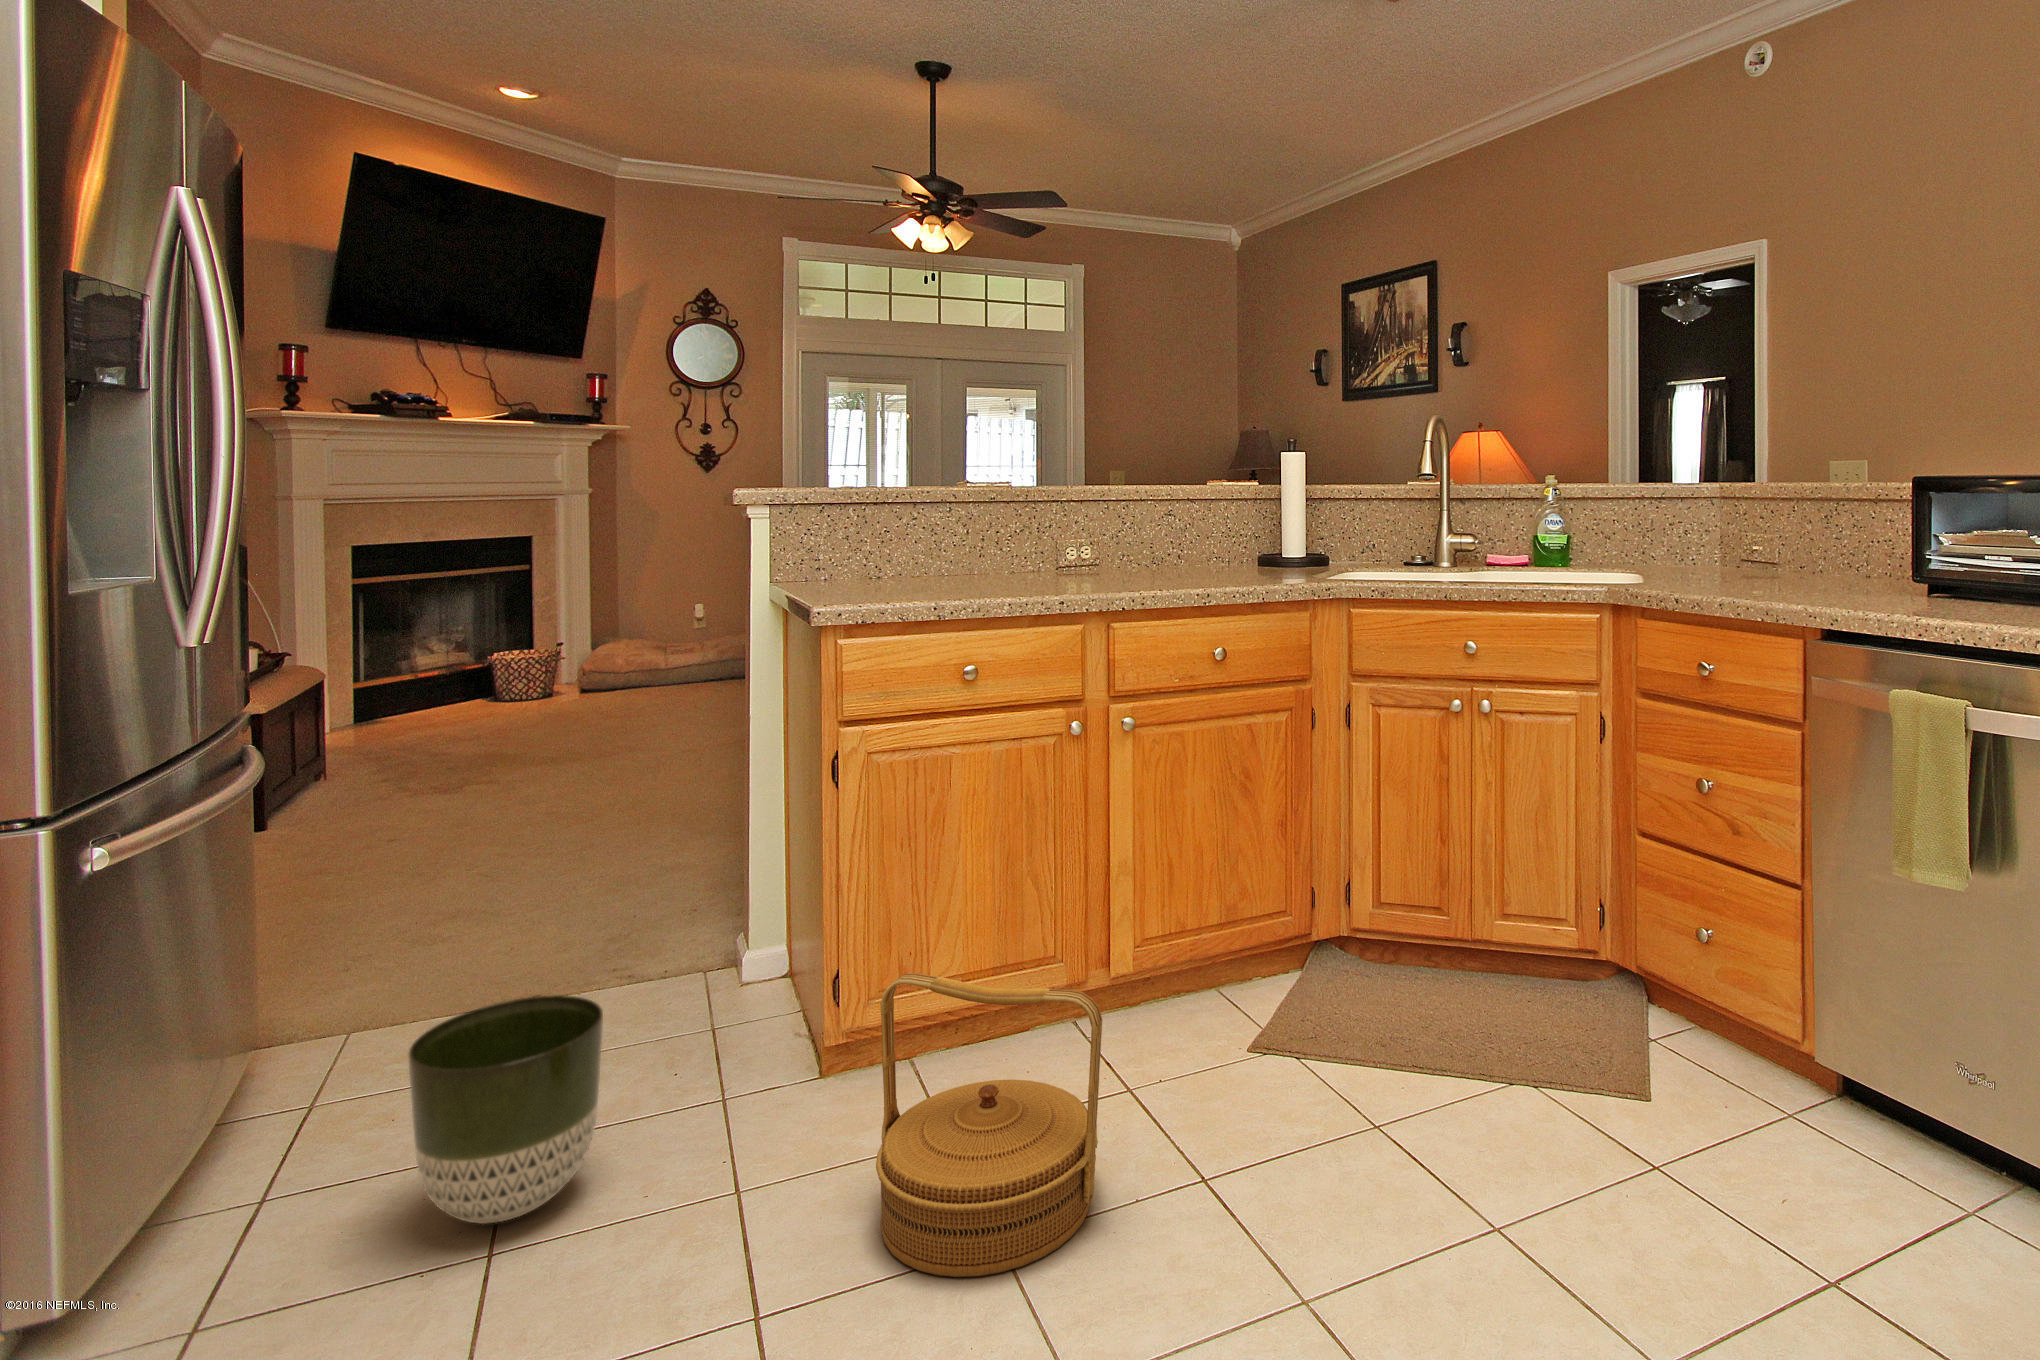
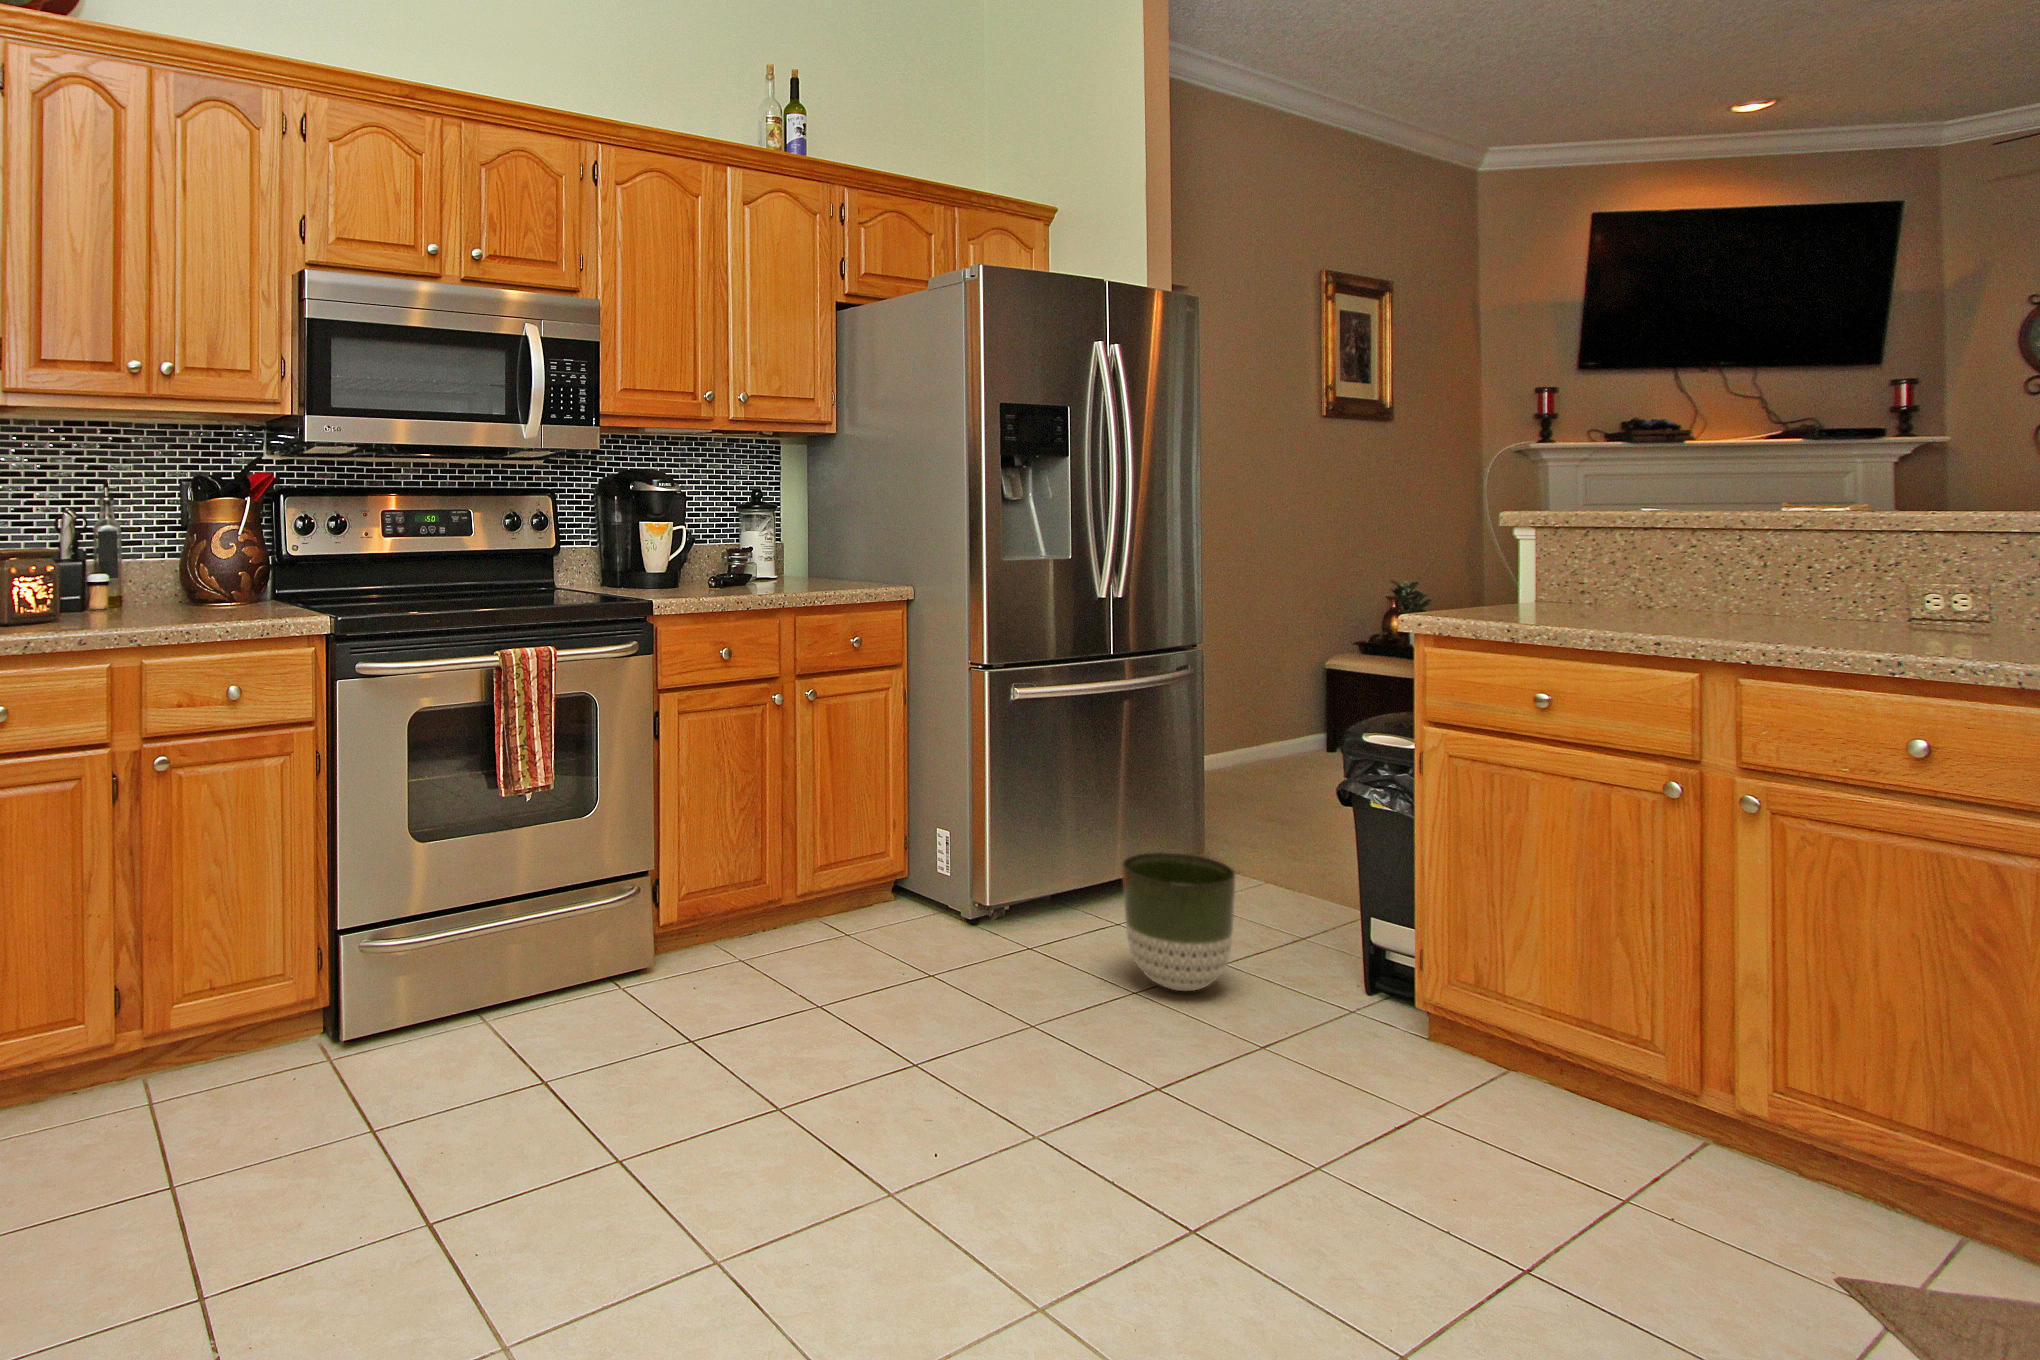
basket: present [876,973,1102,1277] -> none [1251,925,1462,1205]

